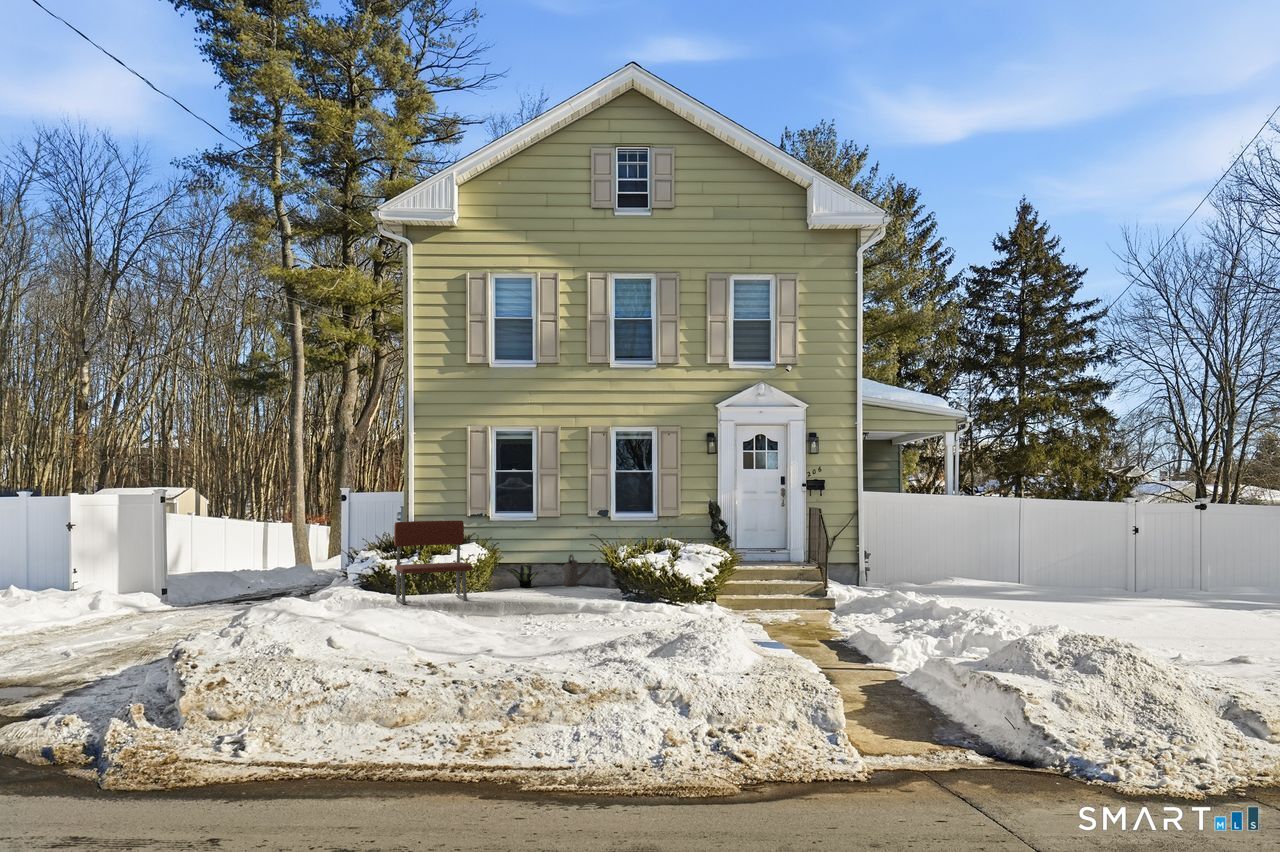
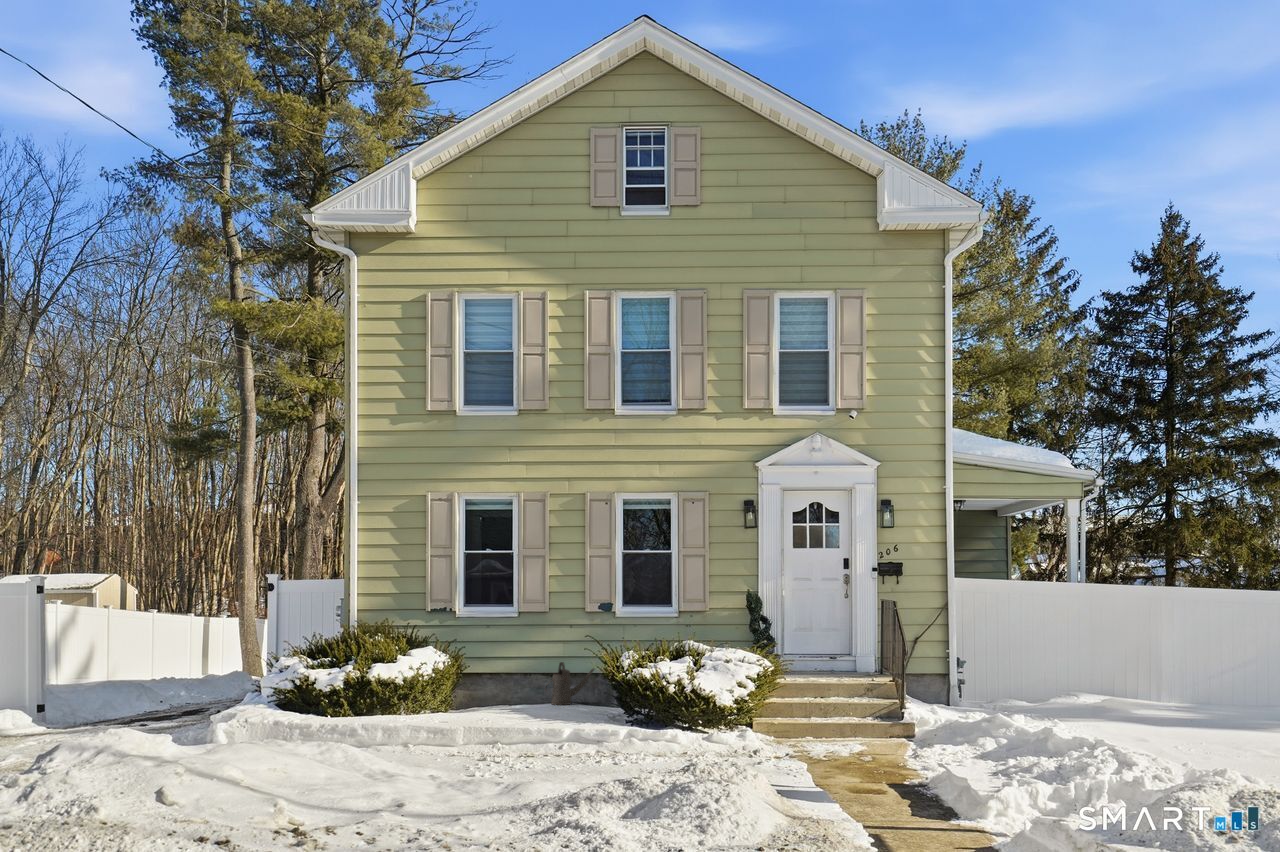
bench: present [394,521,473,604] -> none [319,617,422,730]
potted plant: present [501,565,546,588] -> none [466,677,528,708]

